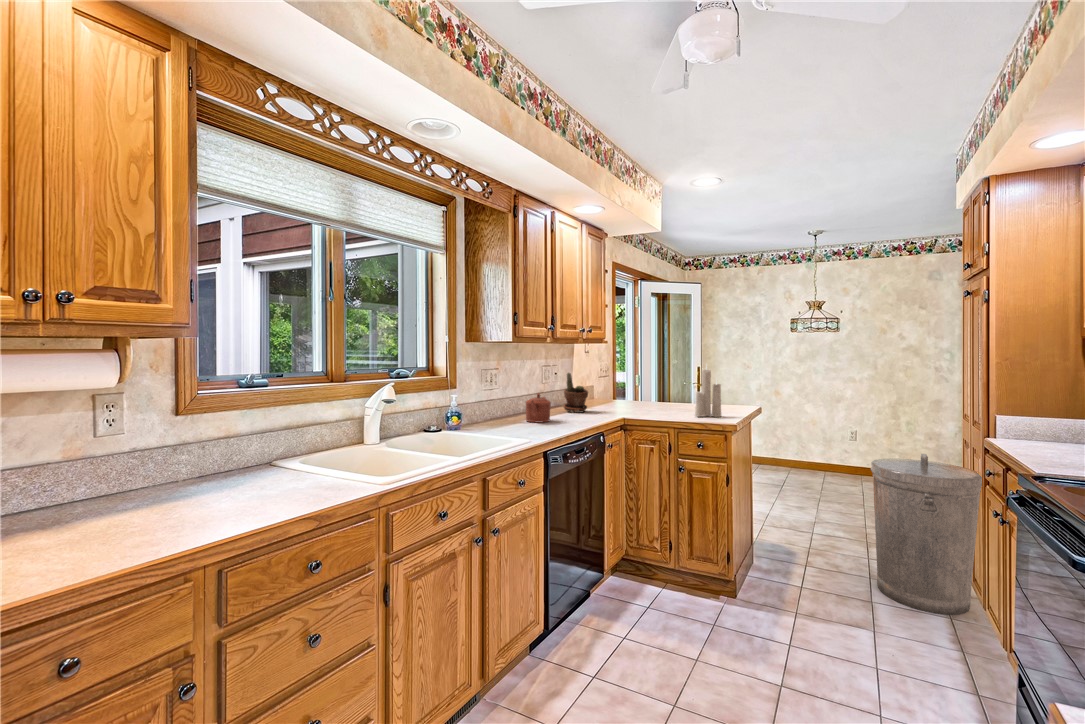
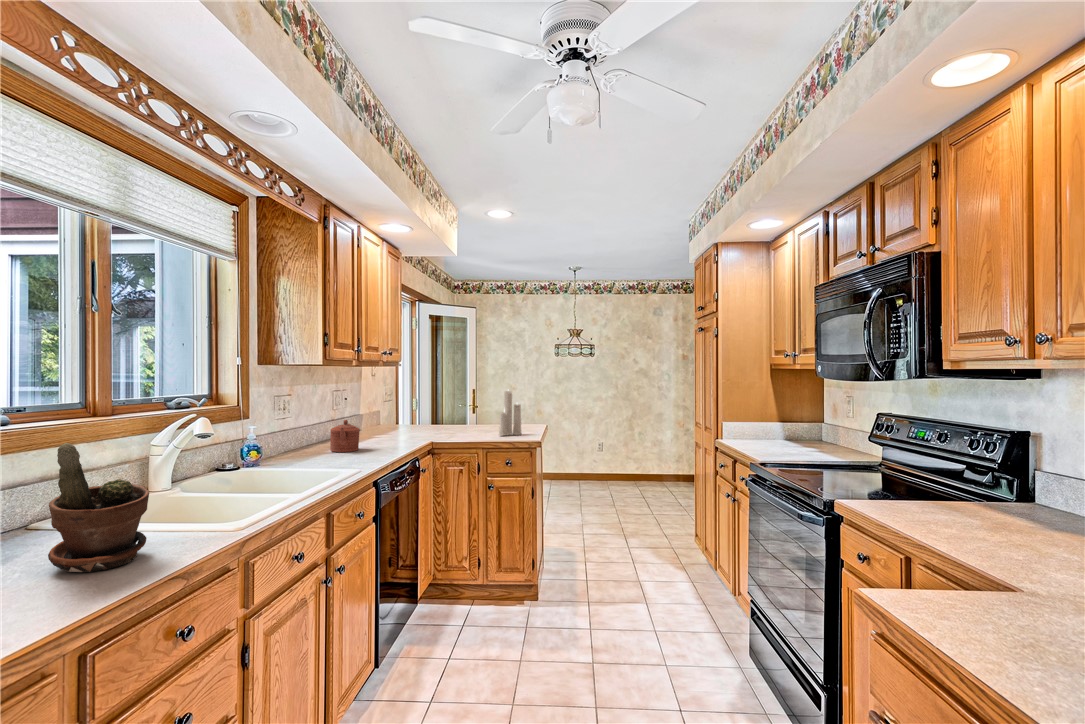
potted plant: present [564,373,588,413] -> present [48,443,149,572]
trash can: present [870,454,982,615] -> none [632,454,703,579]

